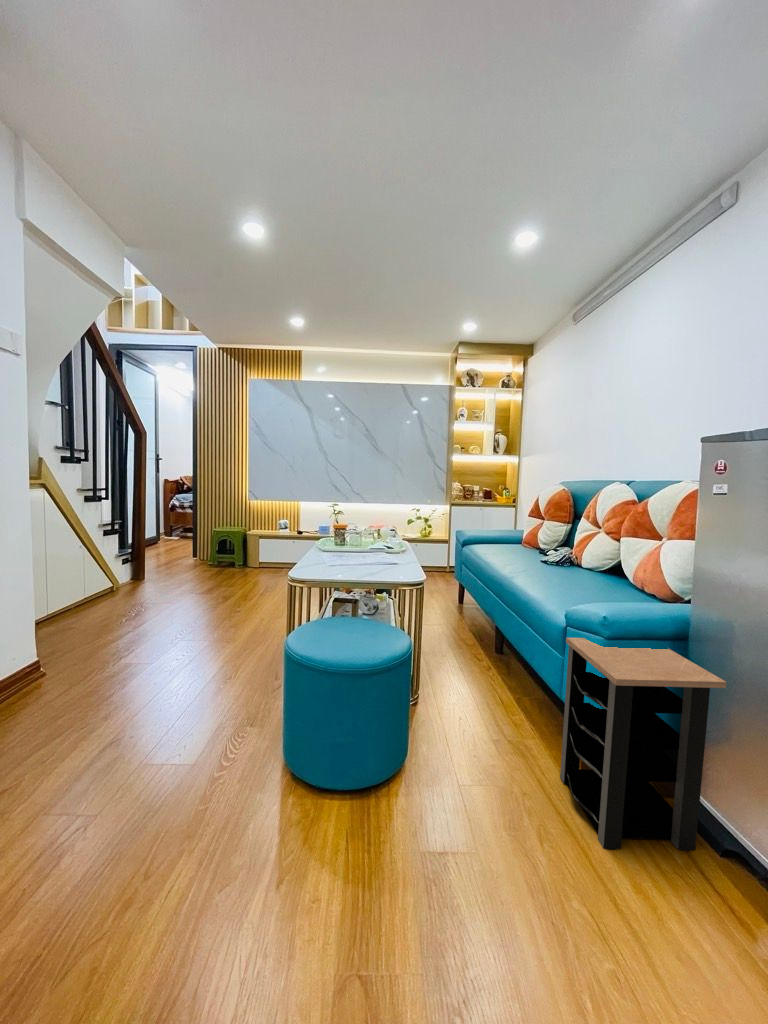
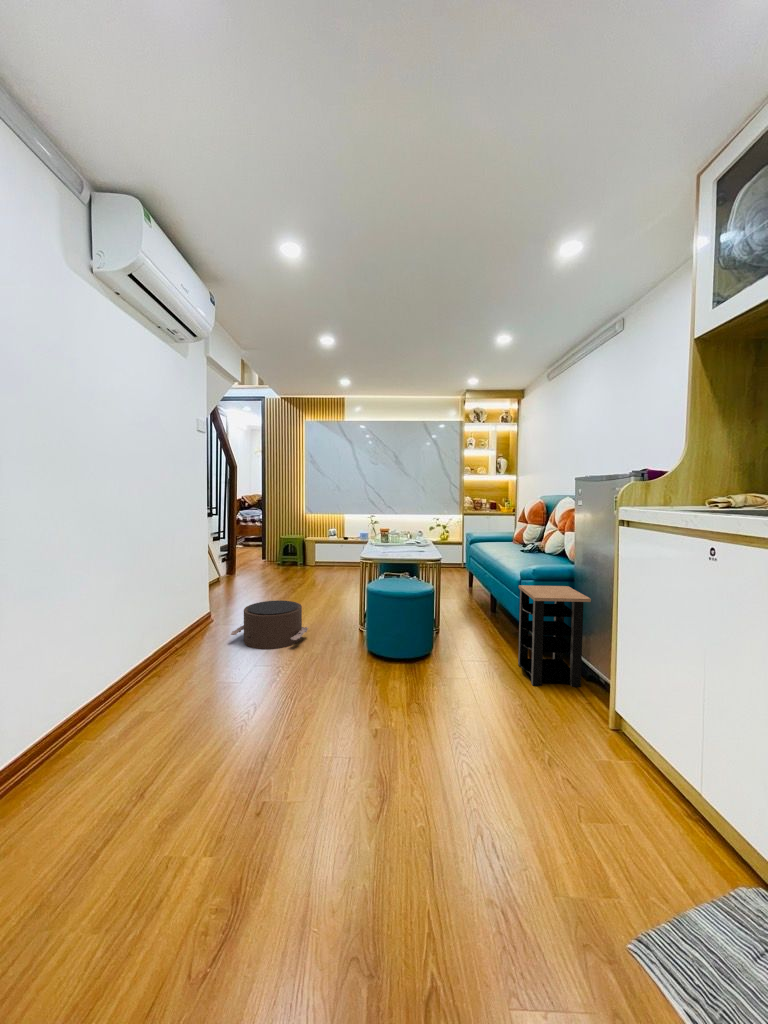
pouf: none [52,642,202,741] -> present [231,600,308,649]

